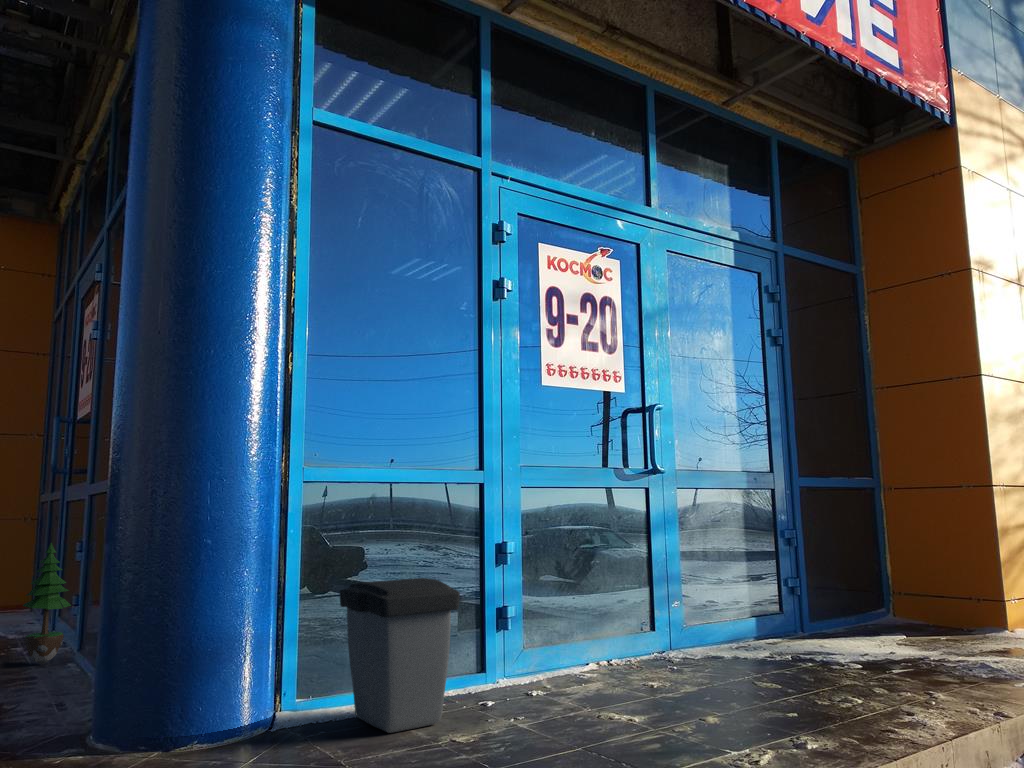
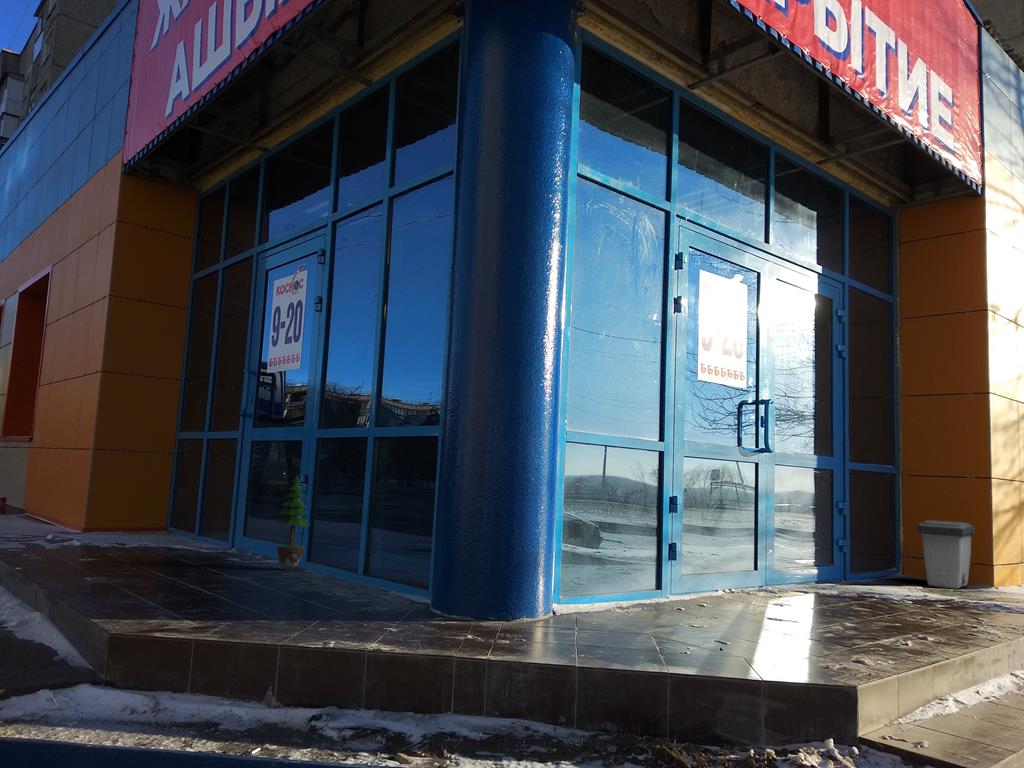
trash can: present [339,578,460,733] -> present [918,520,975,588]

